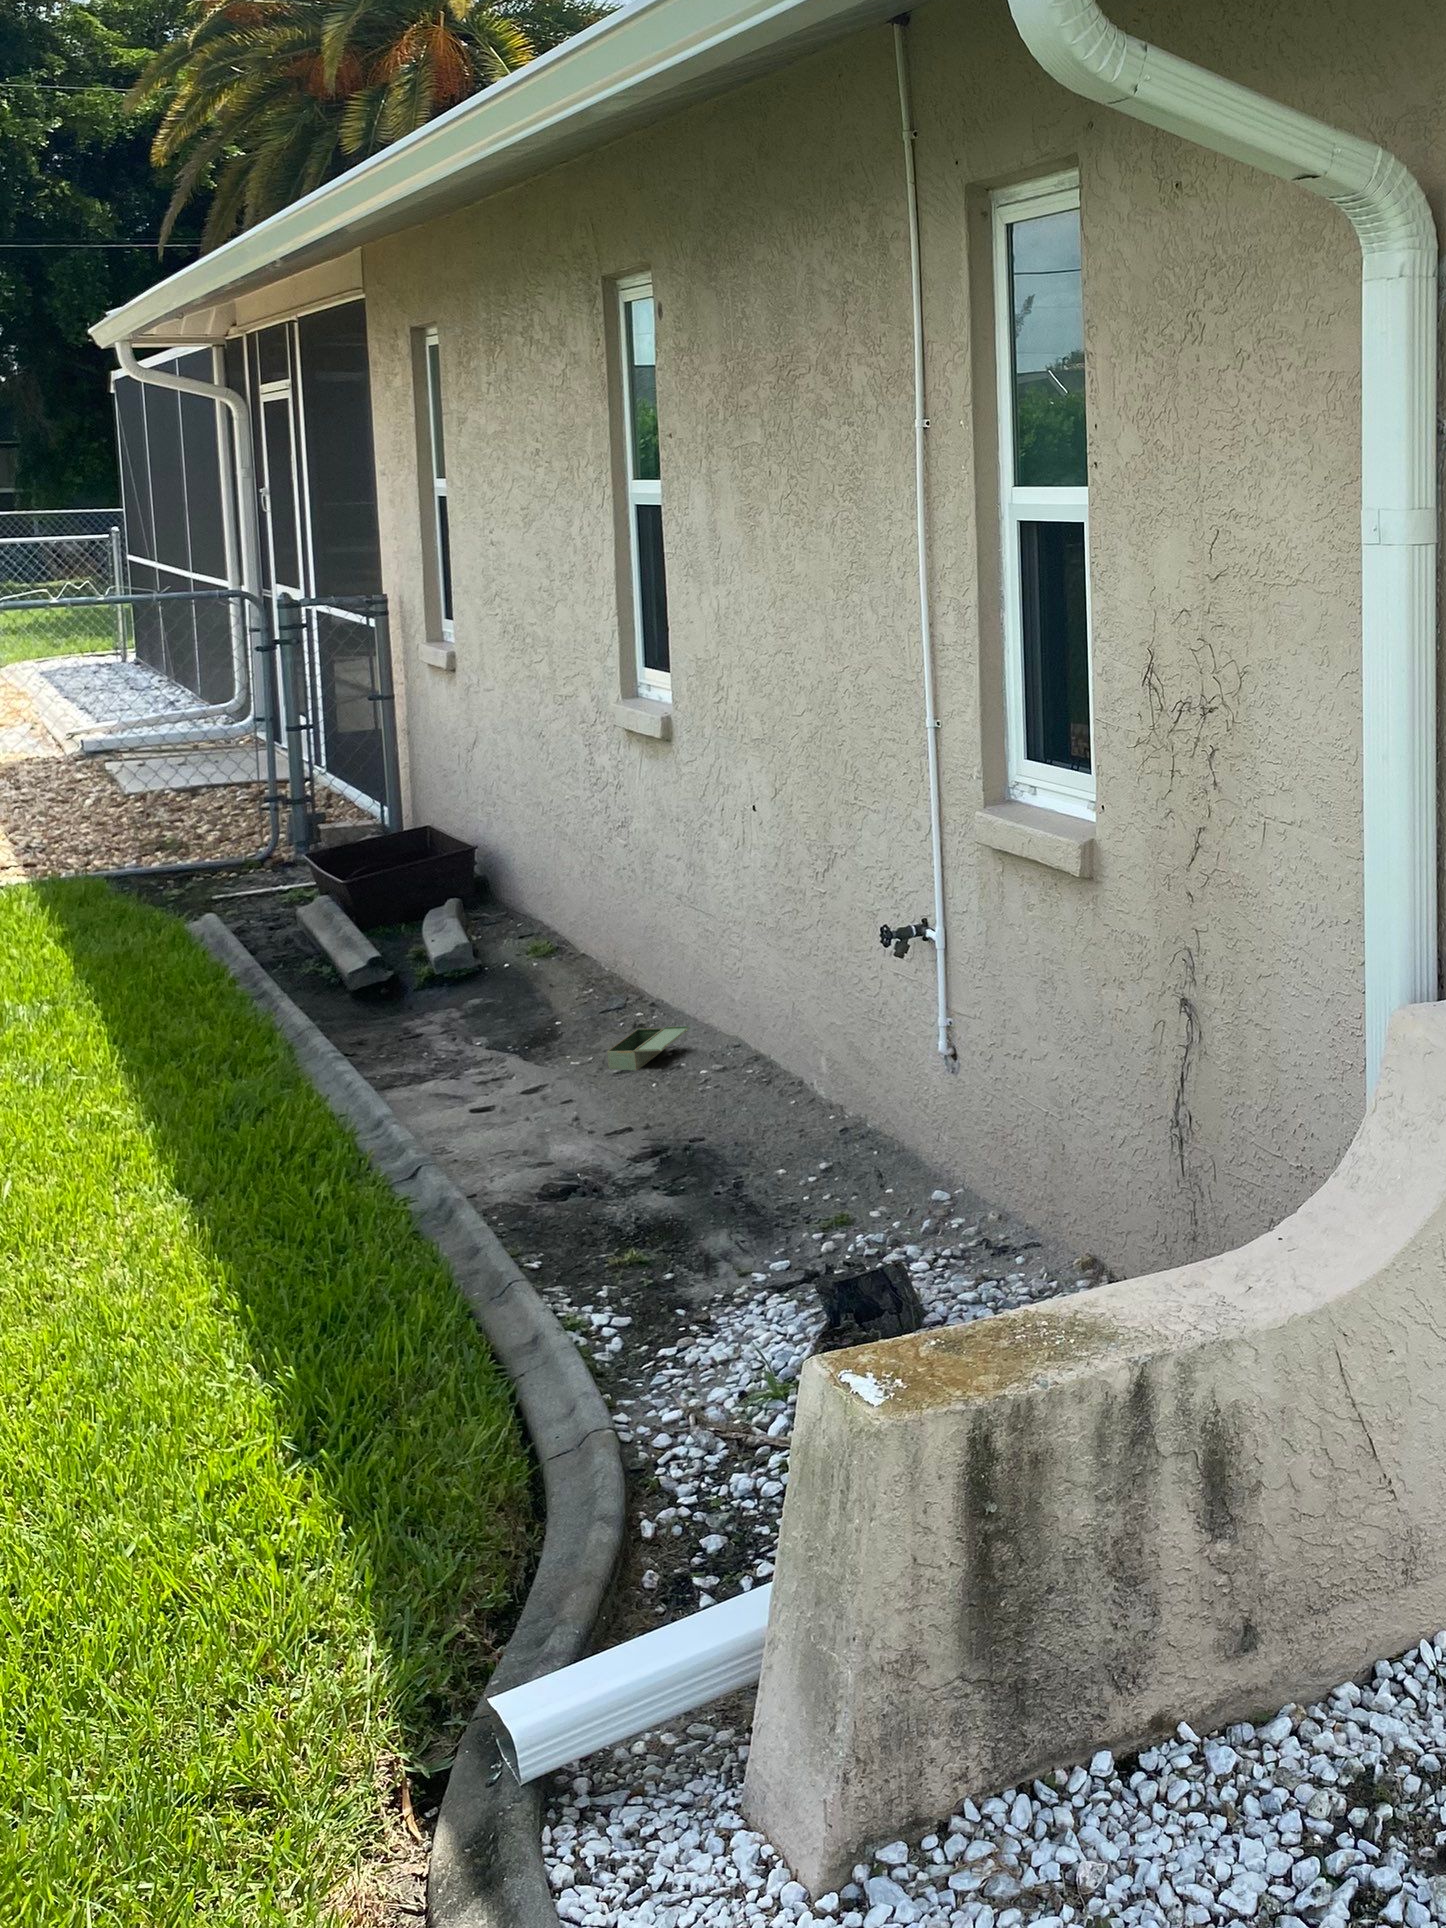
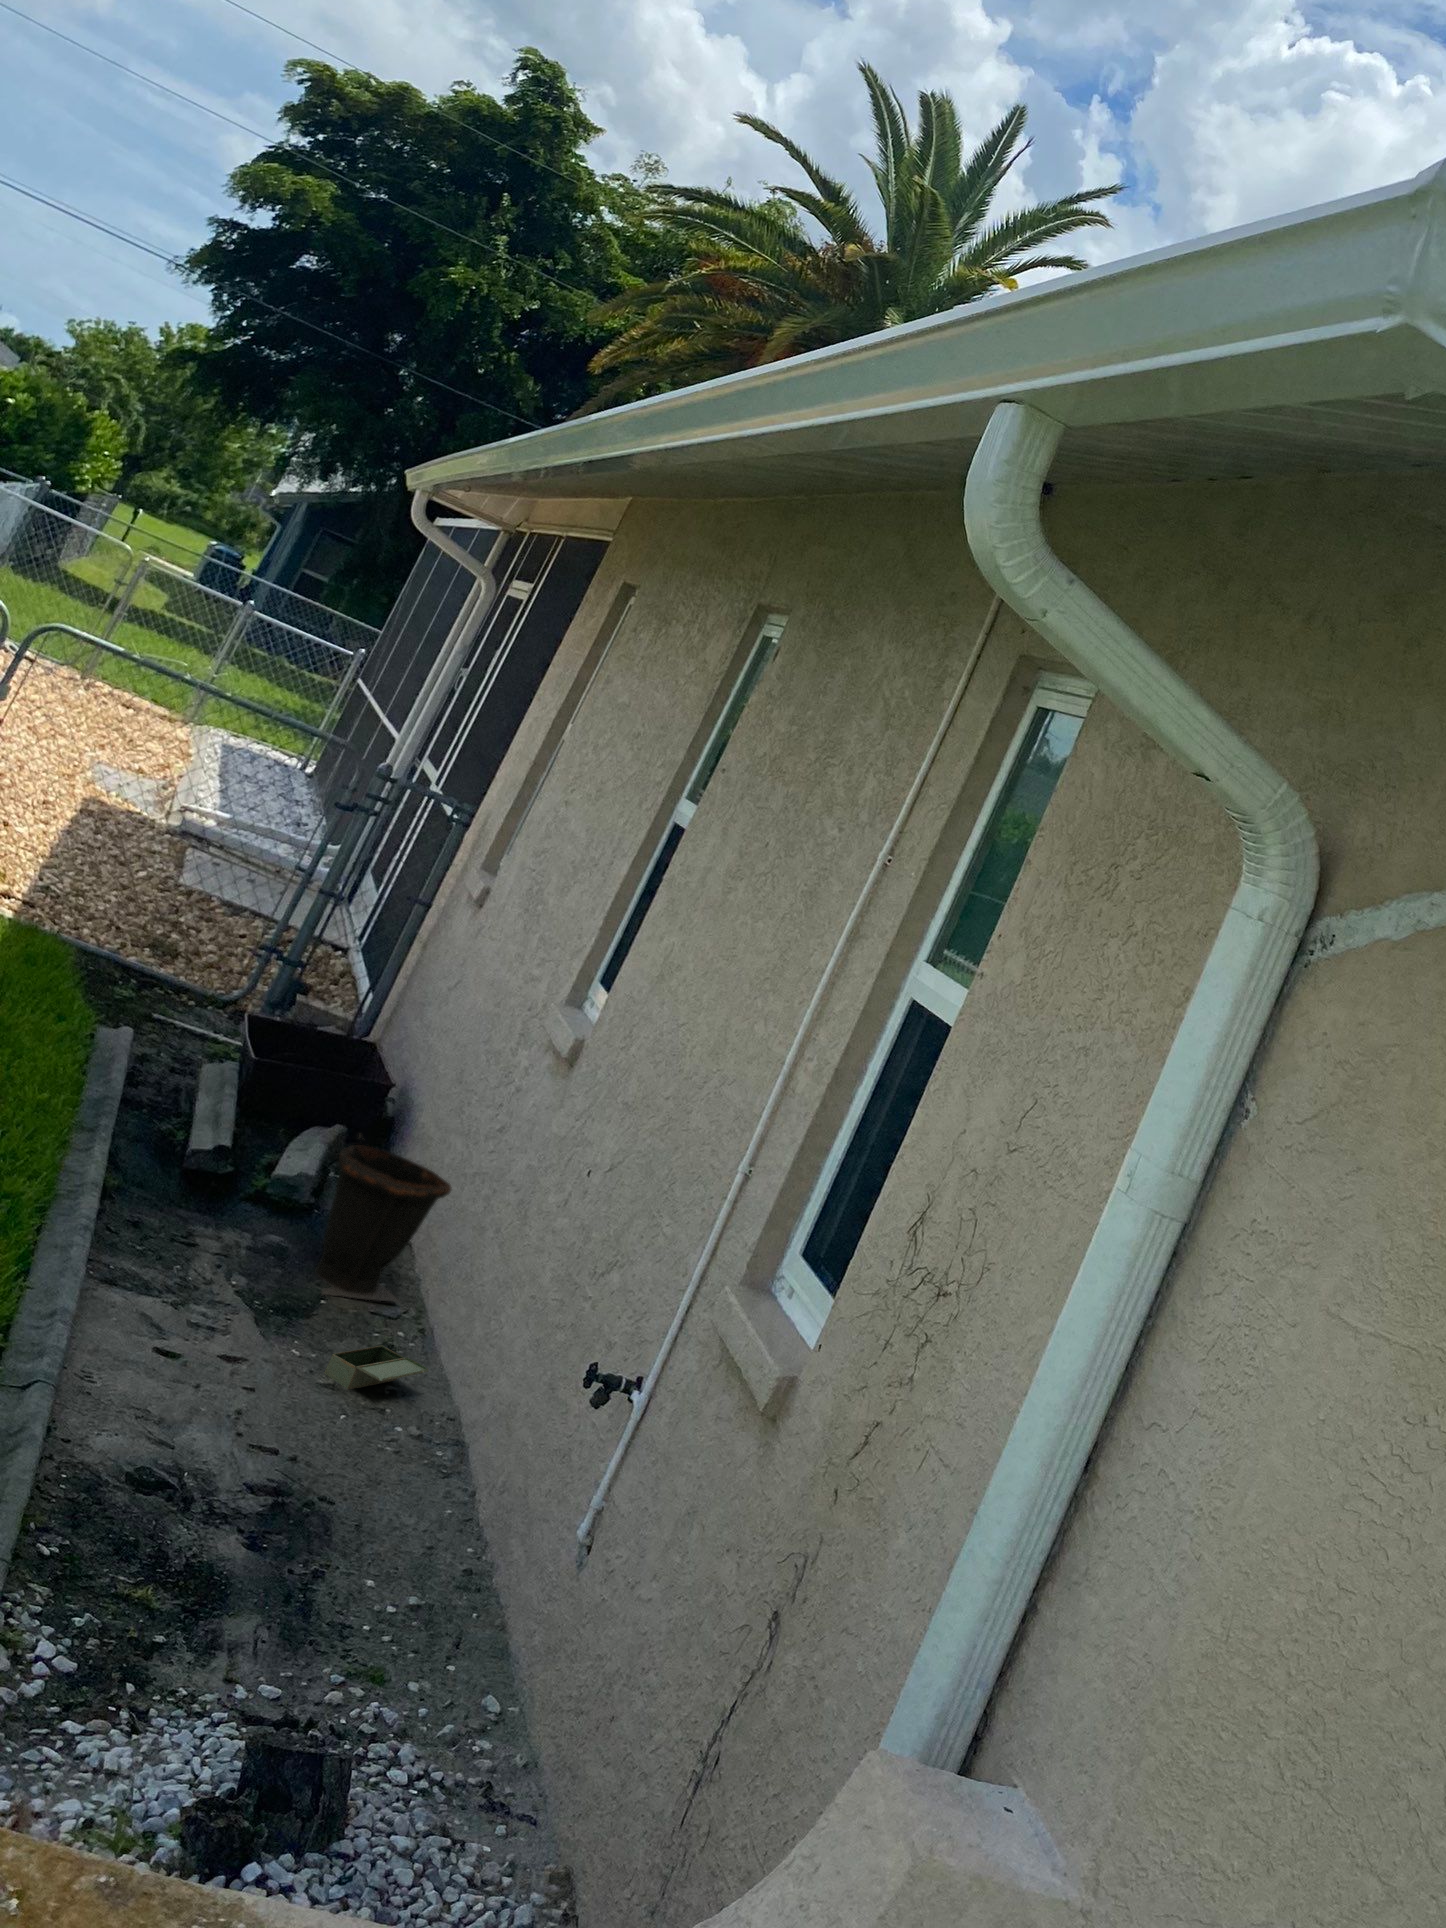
bucket: none [496,887,617,1023] -> present [315,1145,452,1301]

